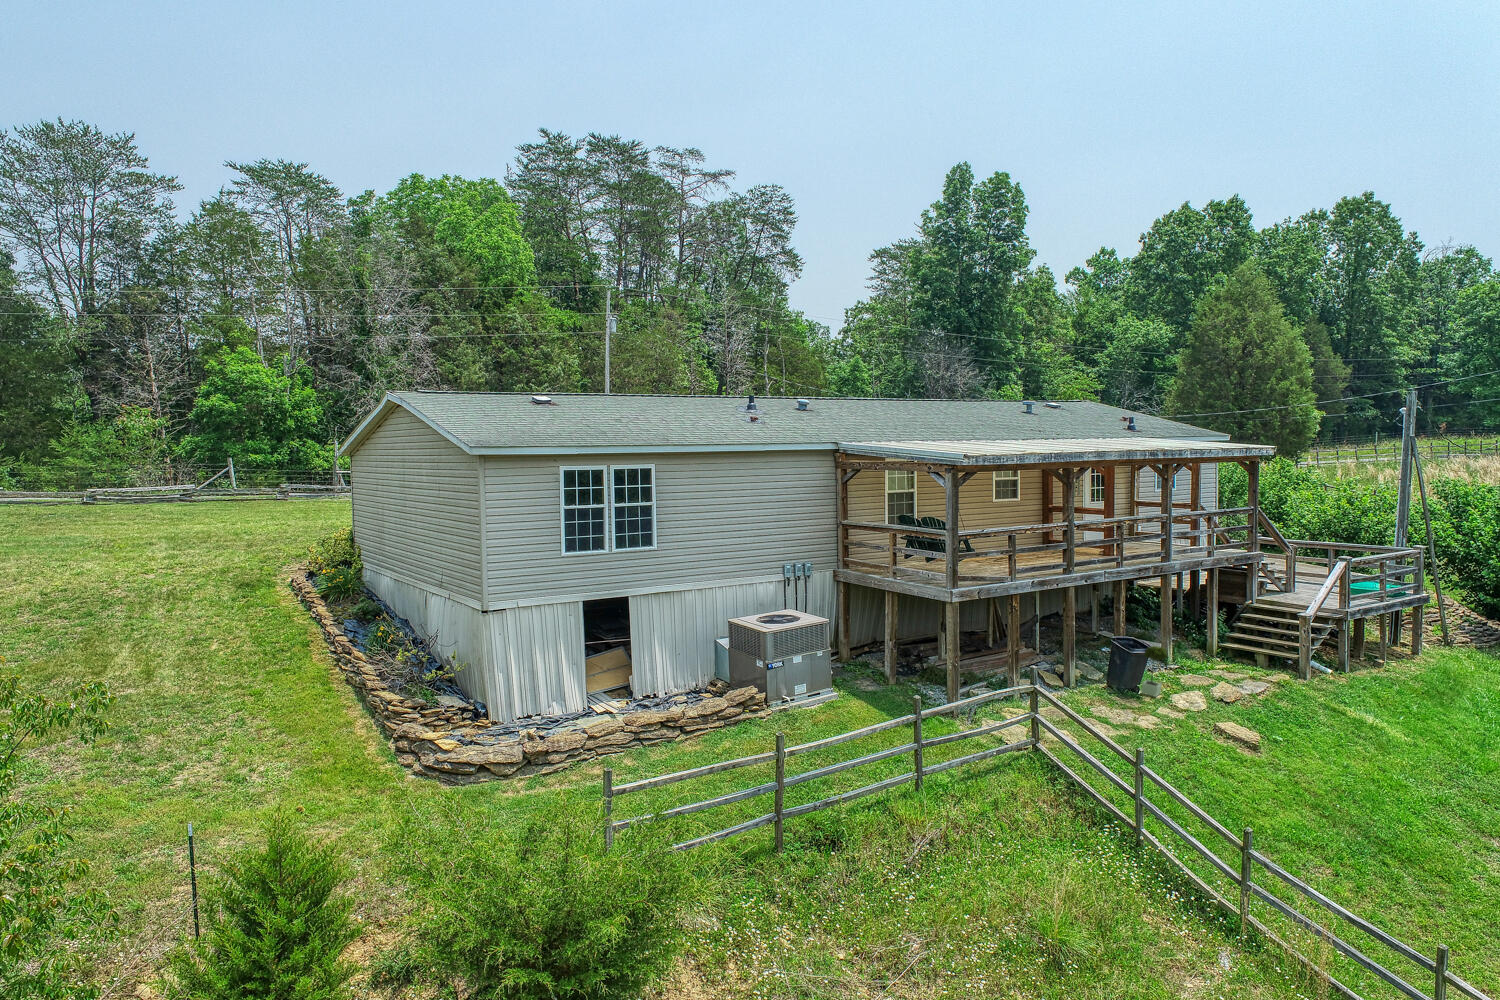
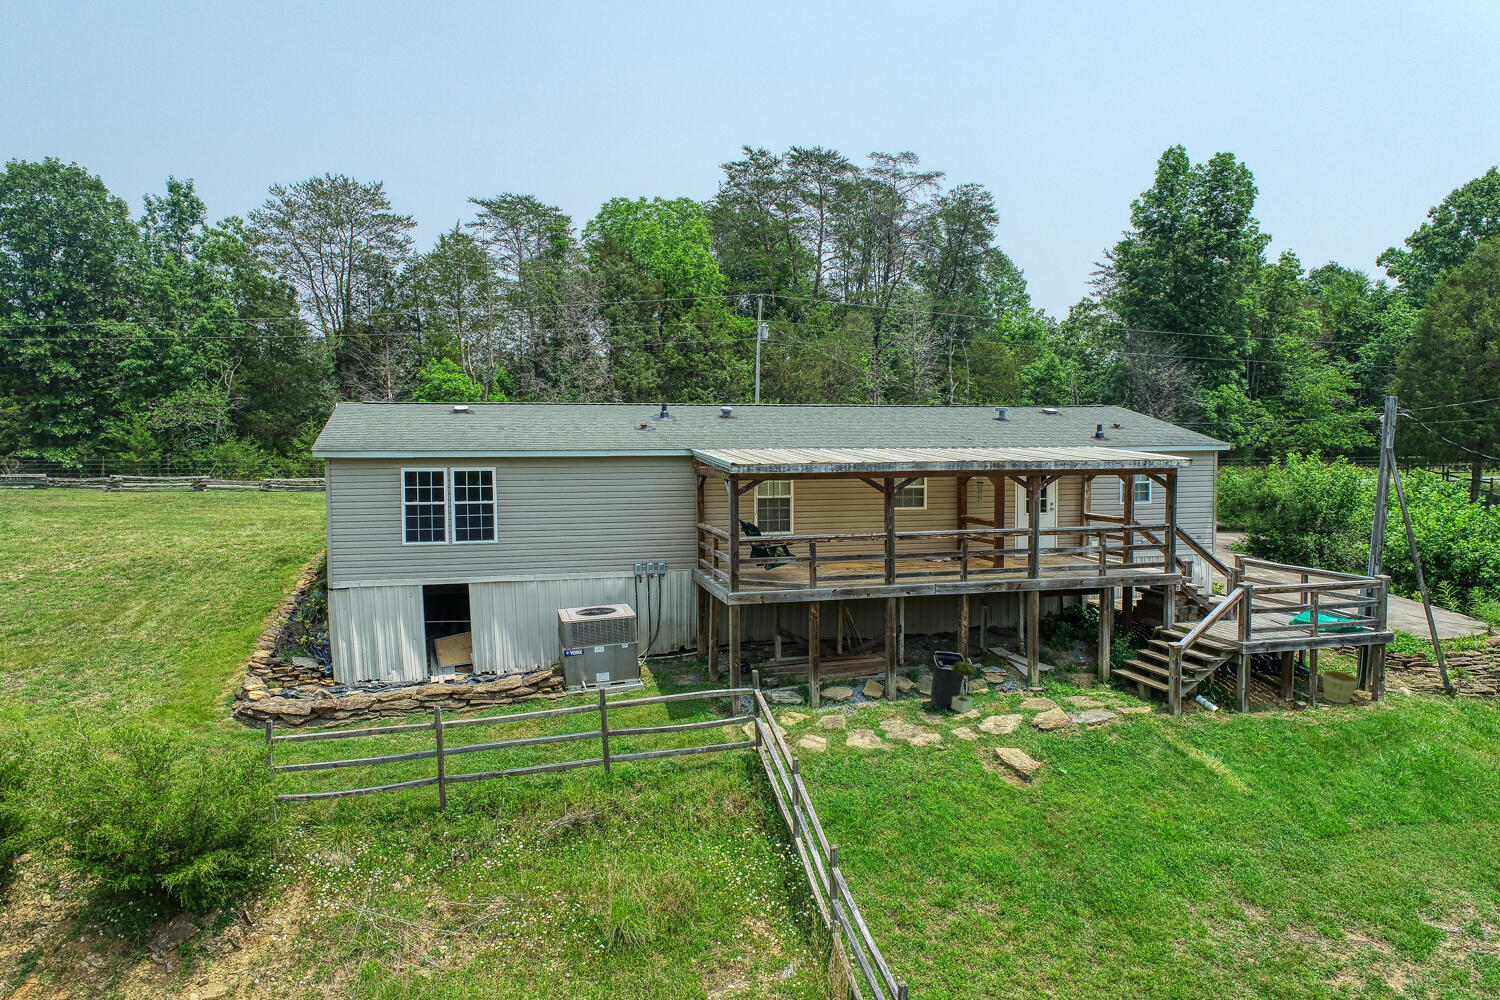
wooden bucket: none [1394,633,1429,662] -> present [1323,671,1359,704]

